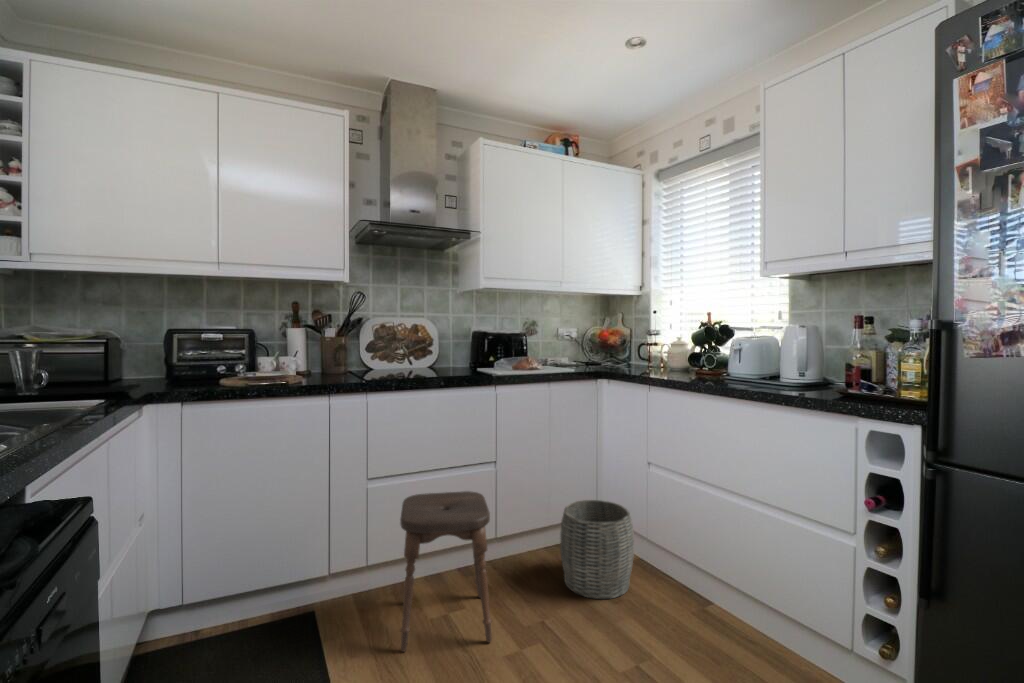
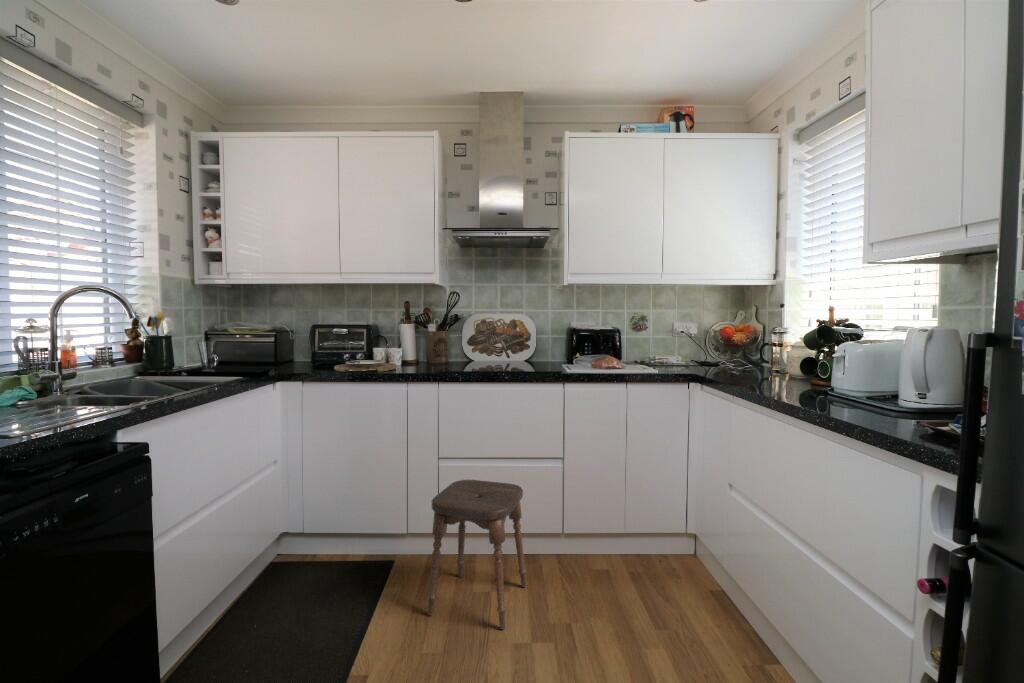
woven basket: present [560,500,634,599] -> none [609,513,691,623]

